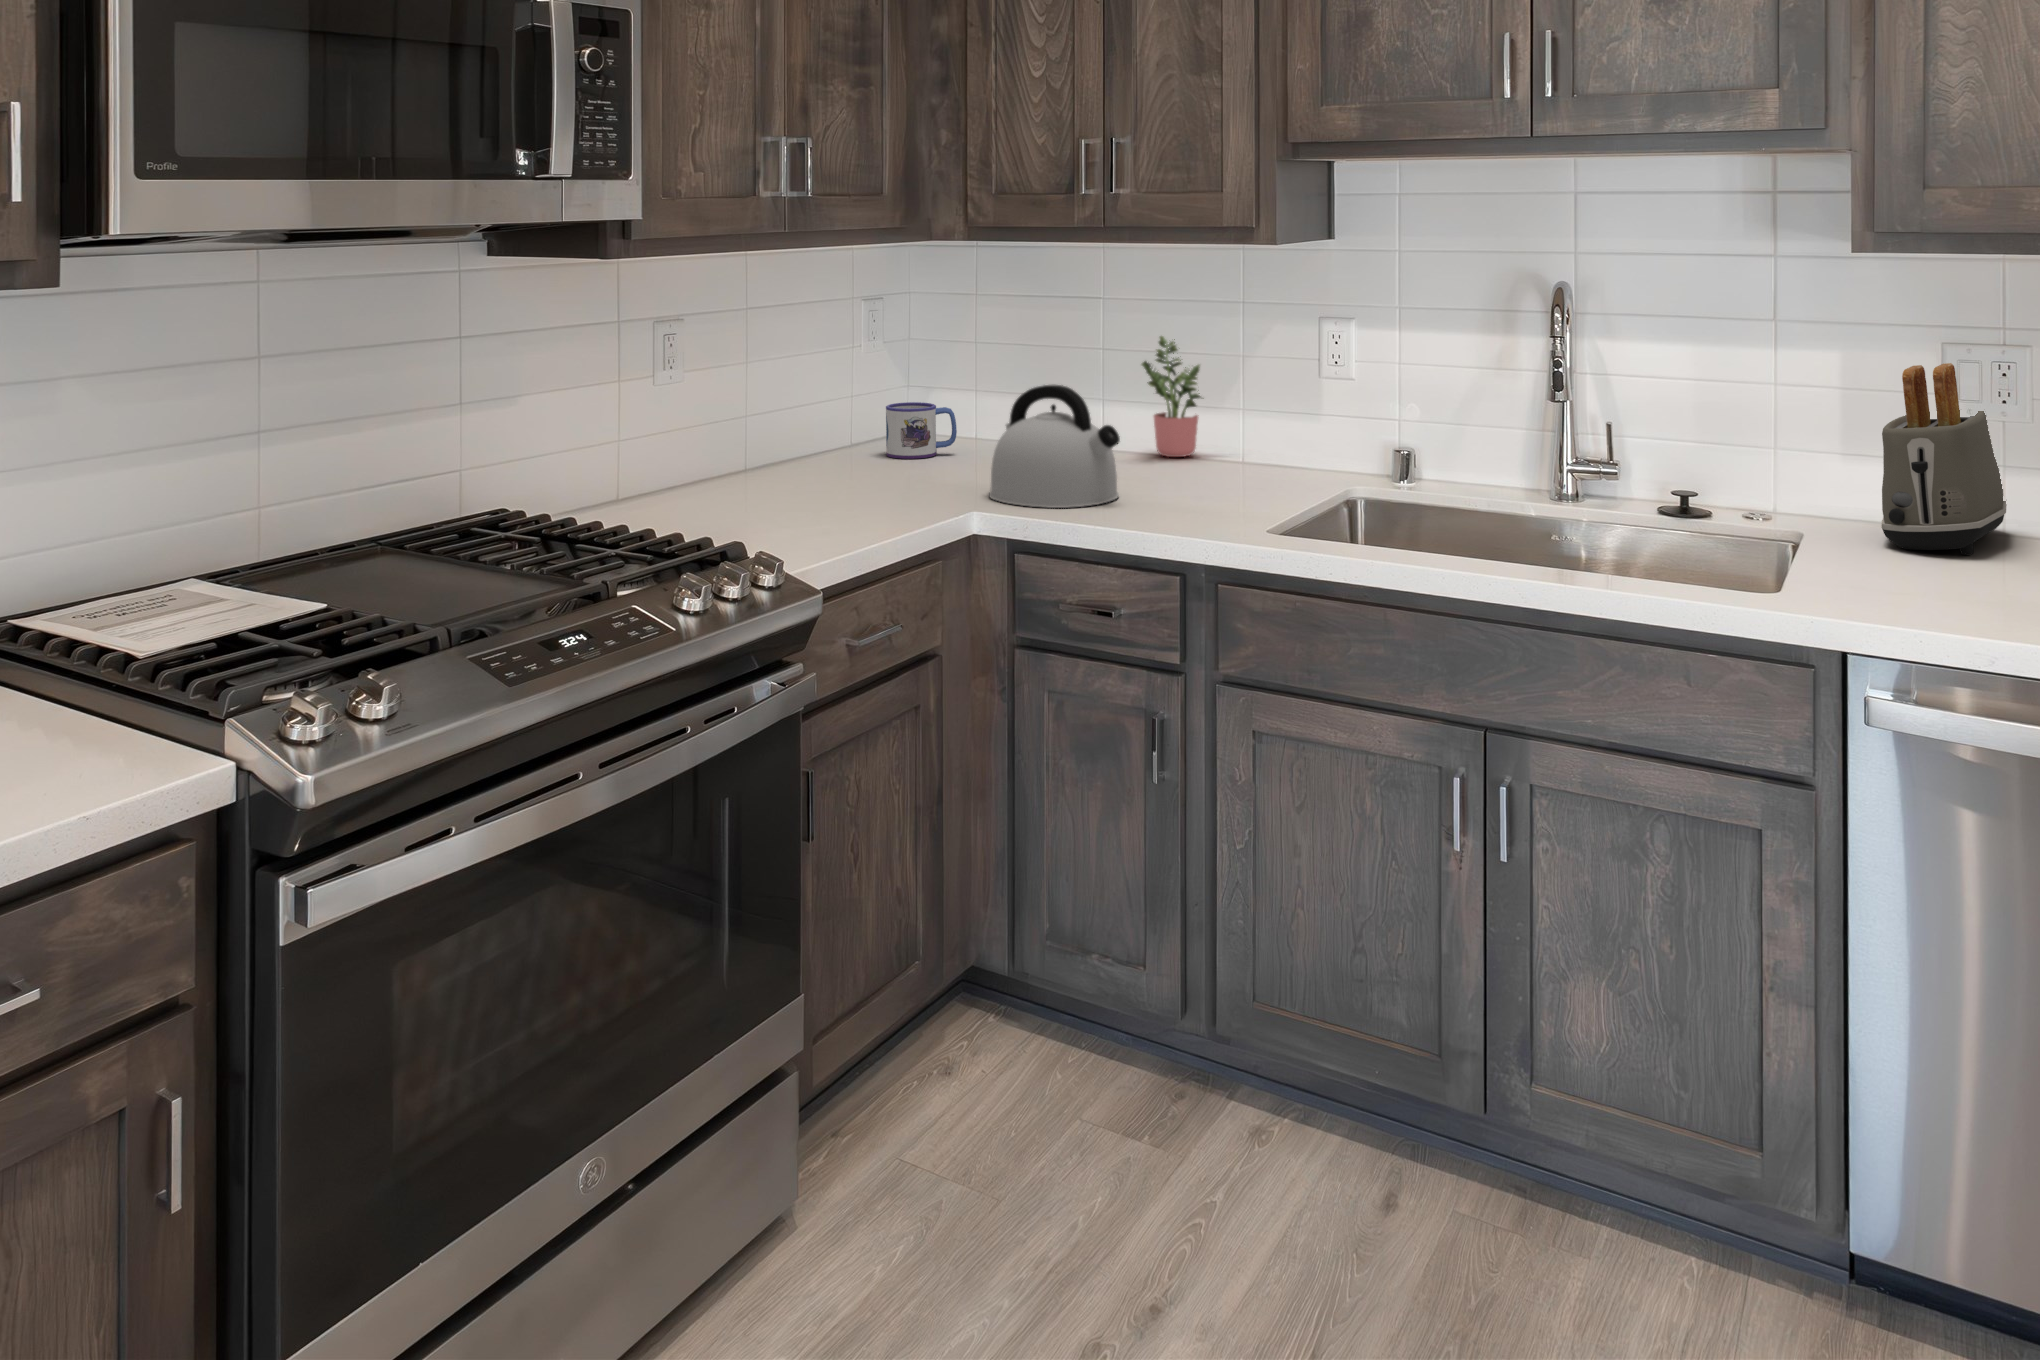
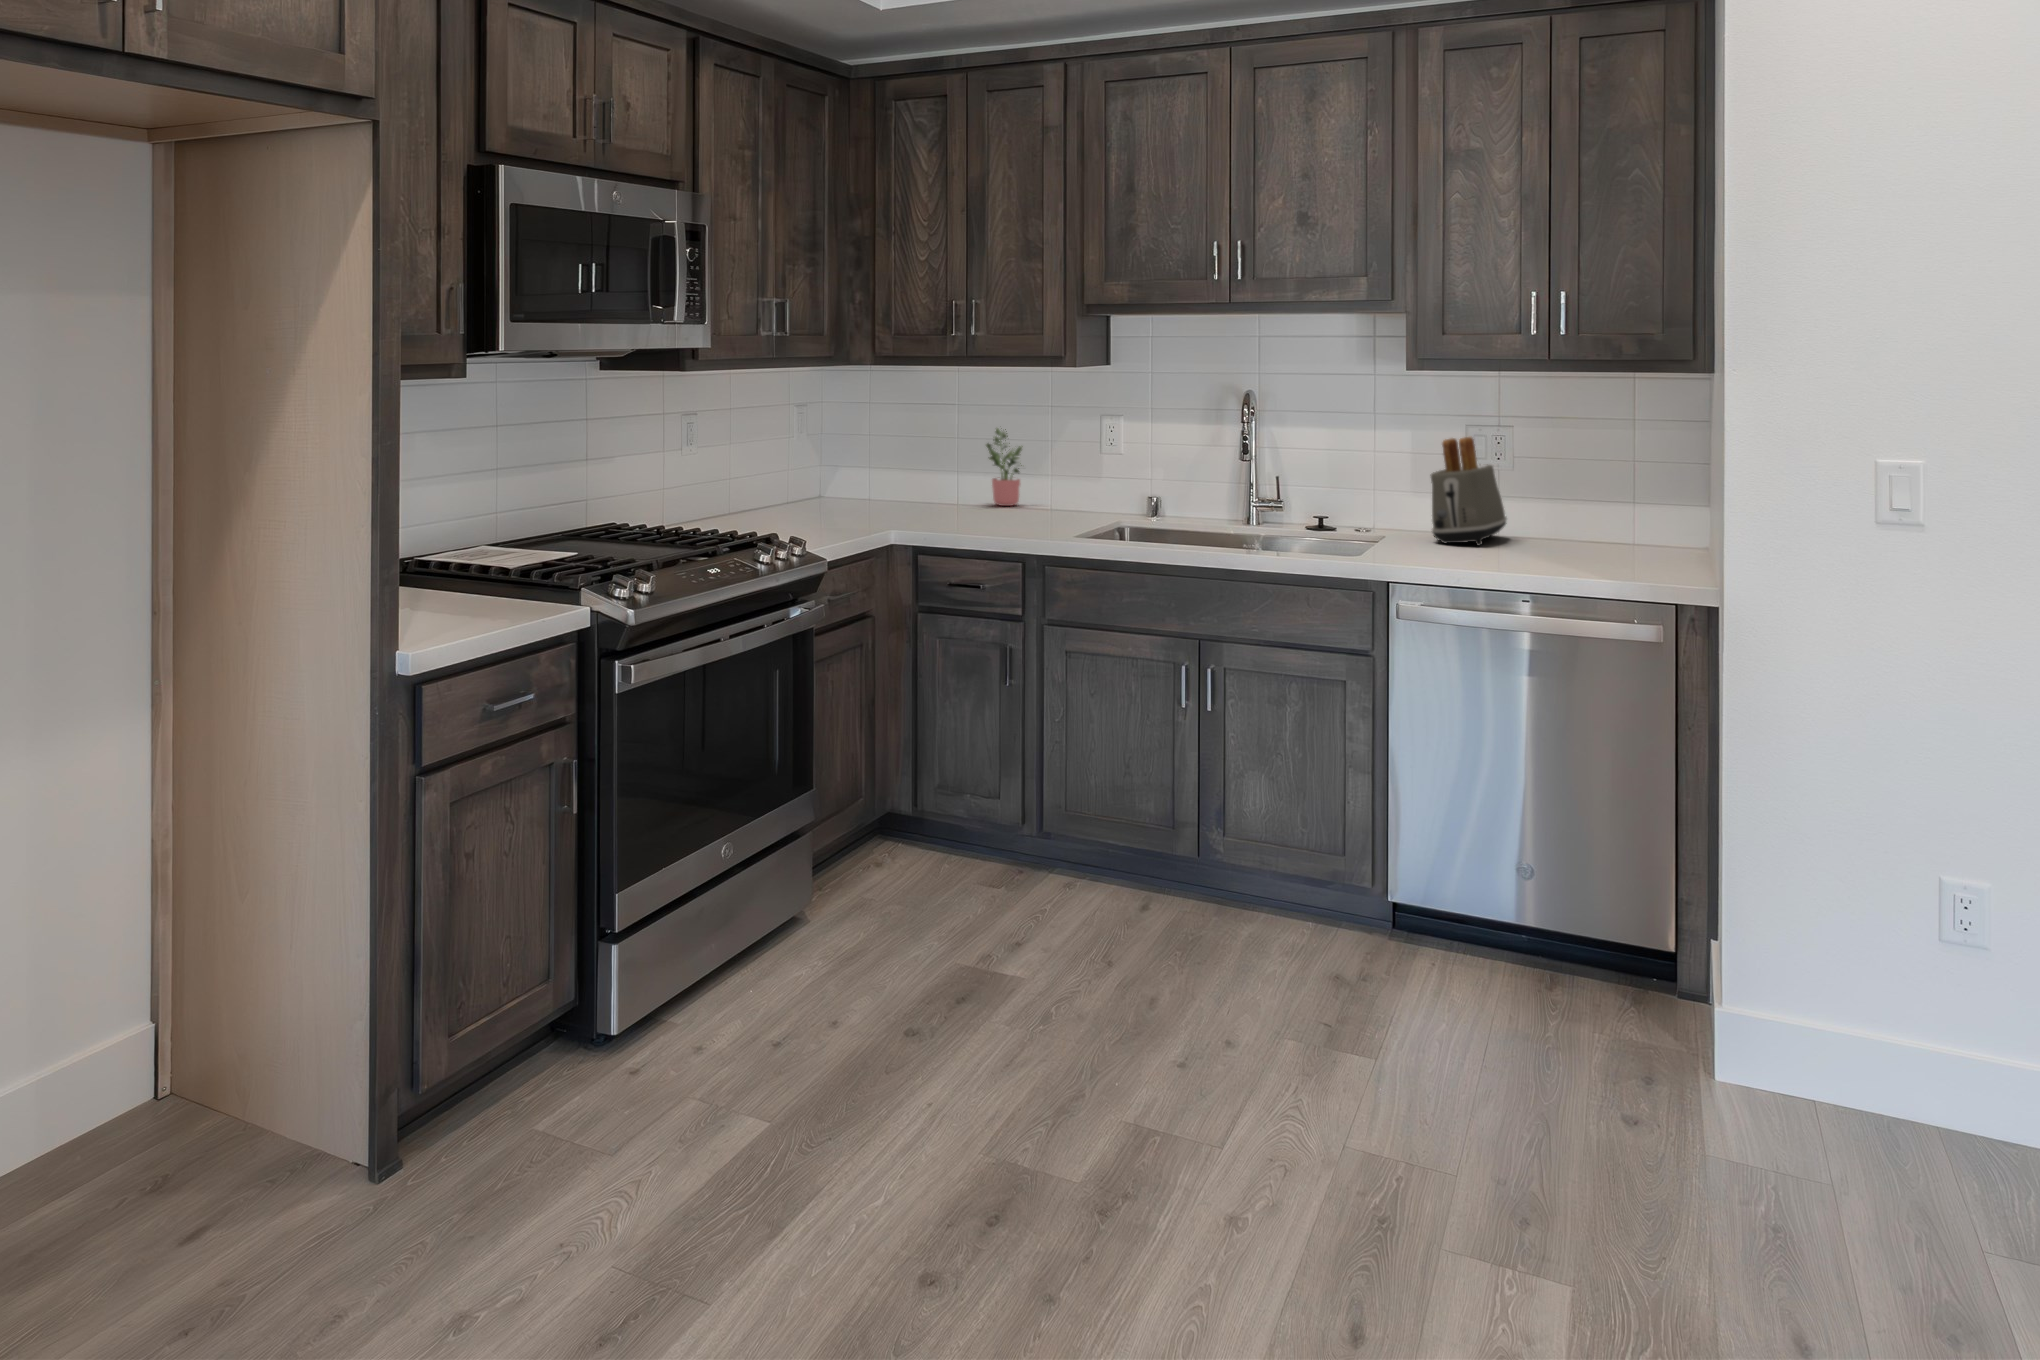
kettle: present [989,385,1120,508] -> none [898,453,981,527]
mug: present [886,402,957,459] -> none [820,471,865,506]

